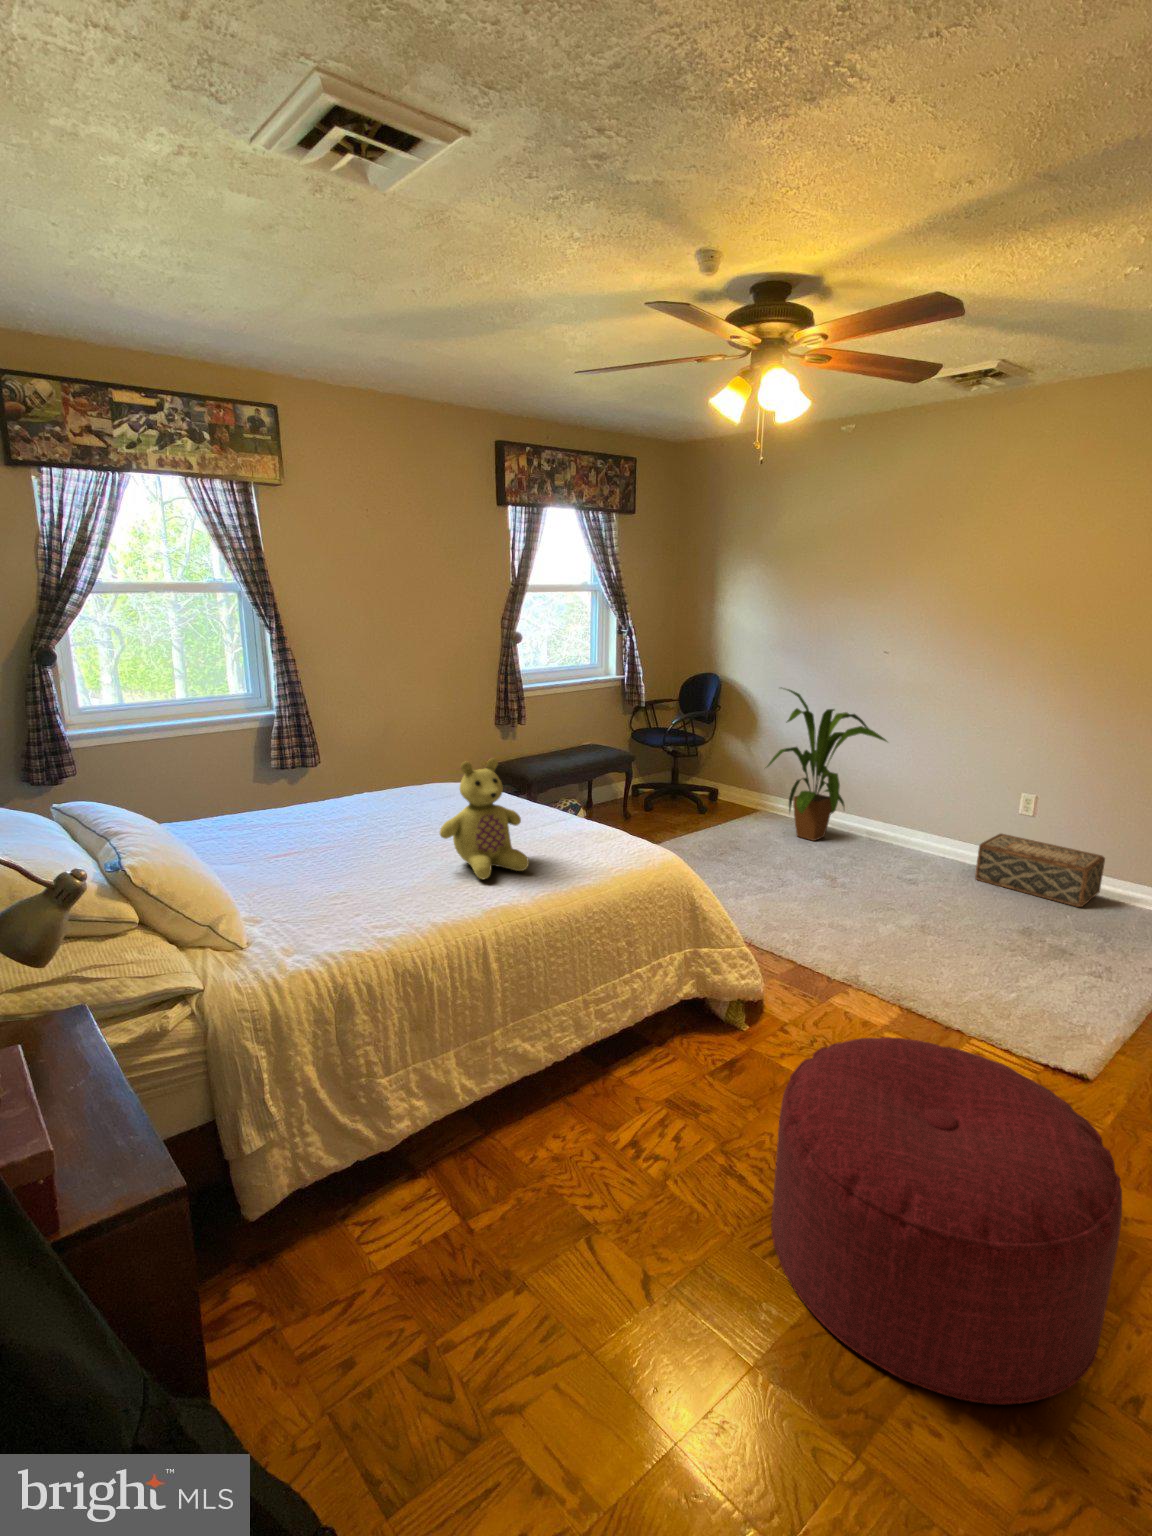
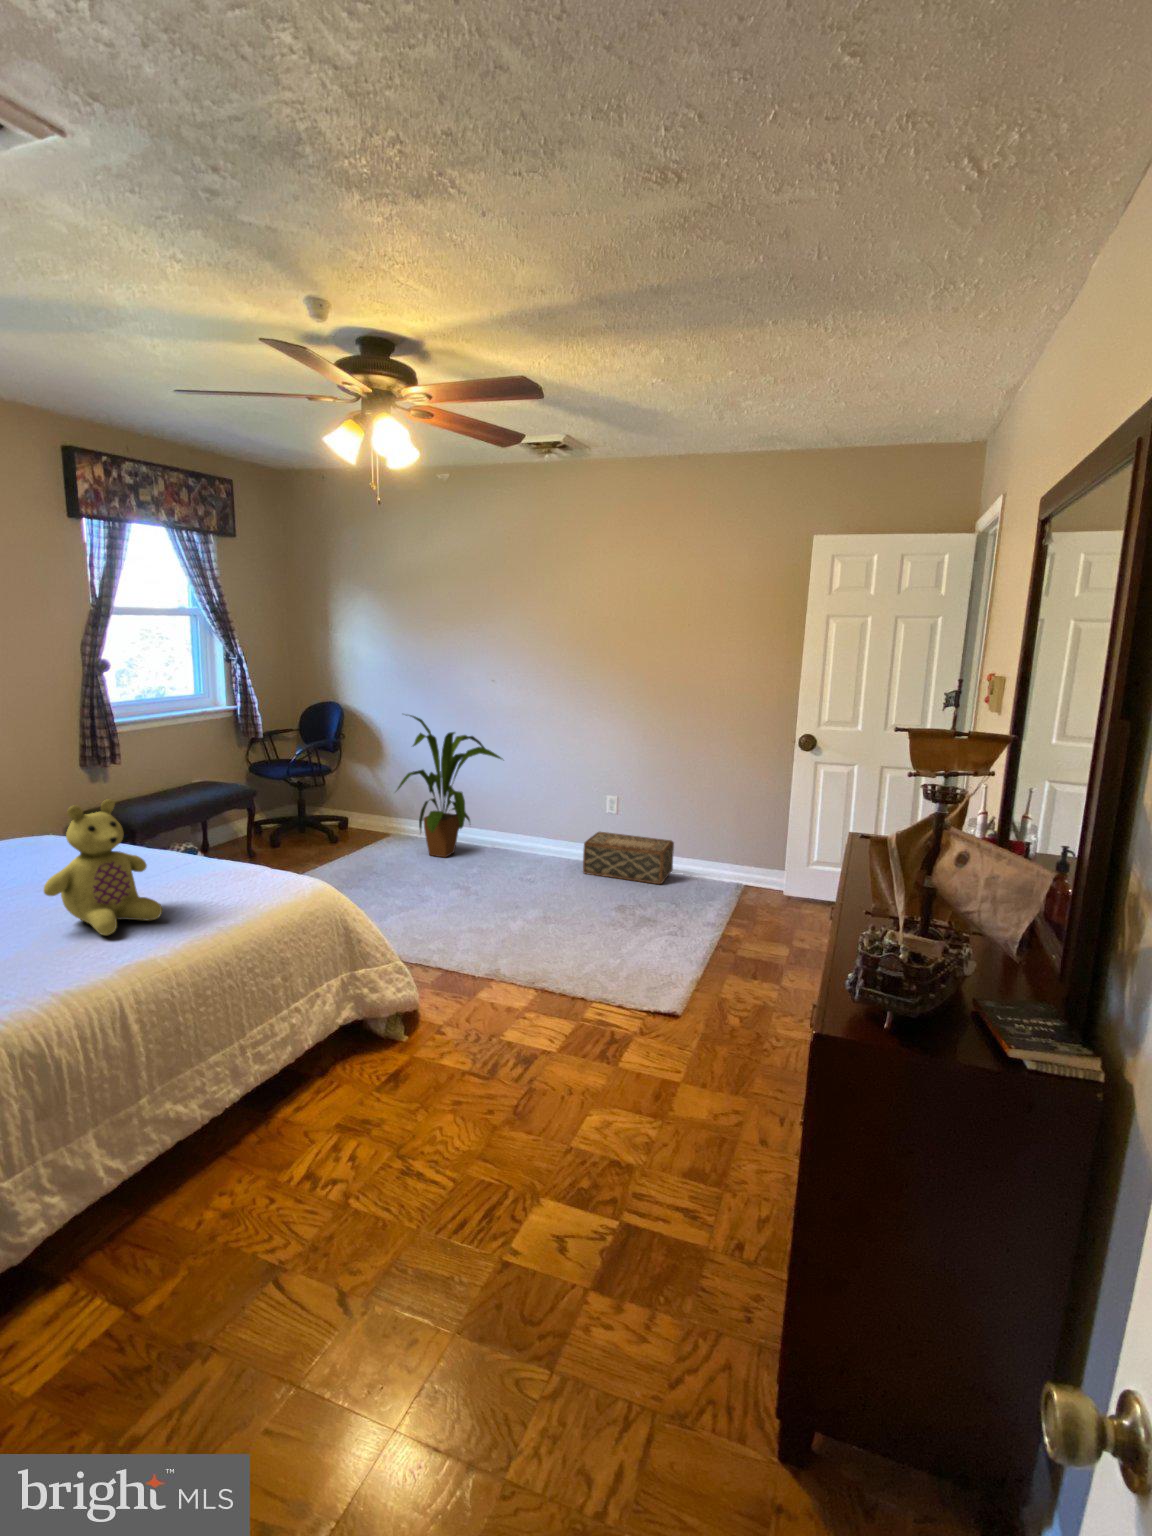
ottoman: present [771,1037,1122,1404] -> none [452,1008,710,1290]

